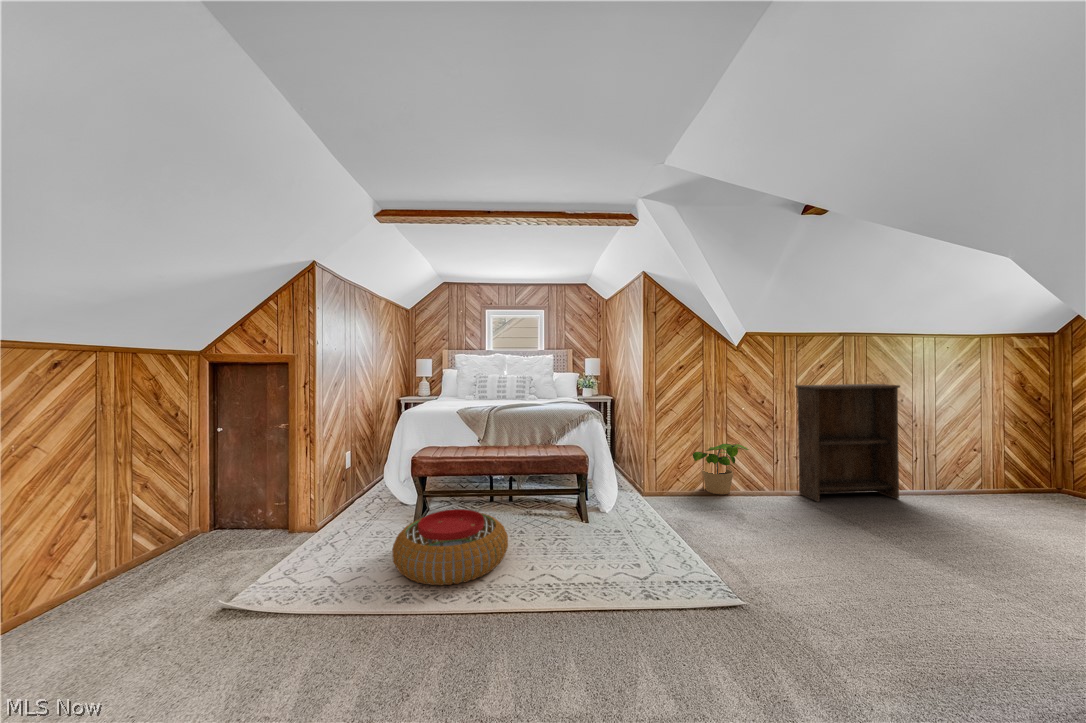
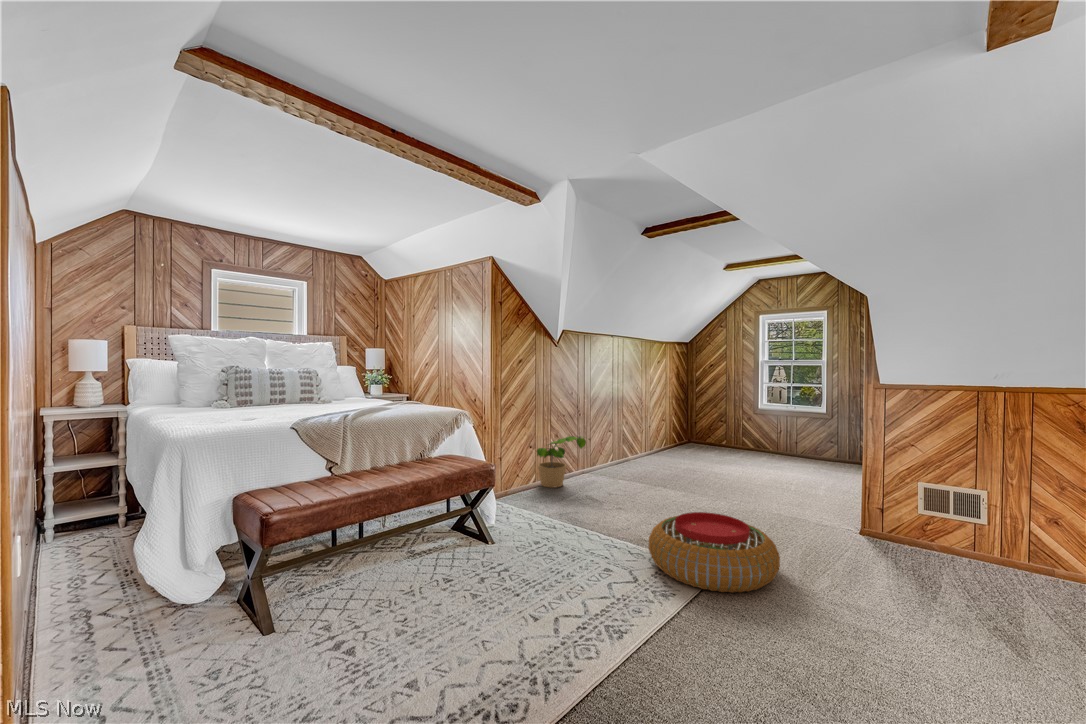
bookshelf: present [795,384,900,502] -> none [606,378,664,479]
pouf: present [392,509,508,585] -> present [648,512,780,593]

